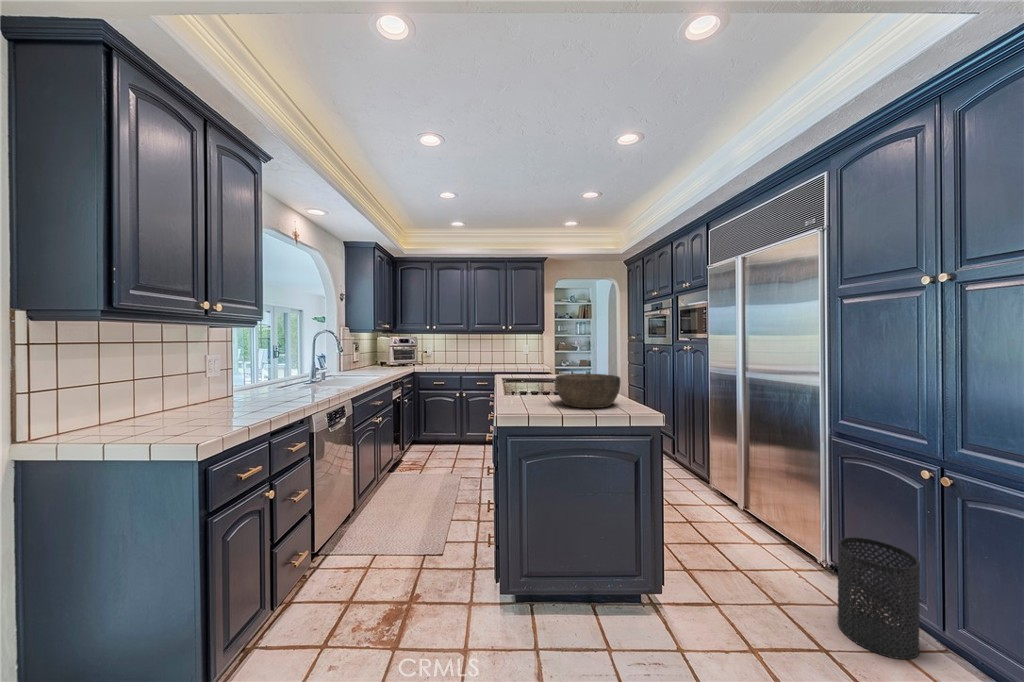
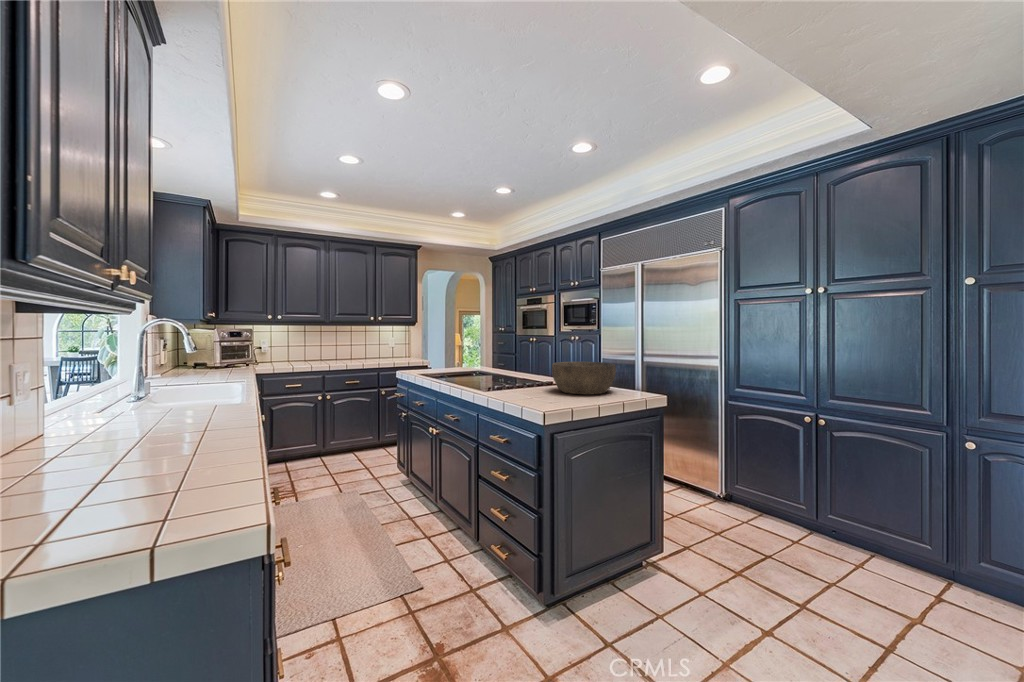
trash can: present [838,537,920,659] -> none [755,472,810,552]

